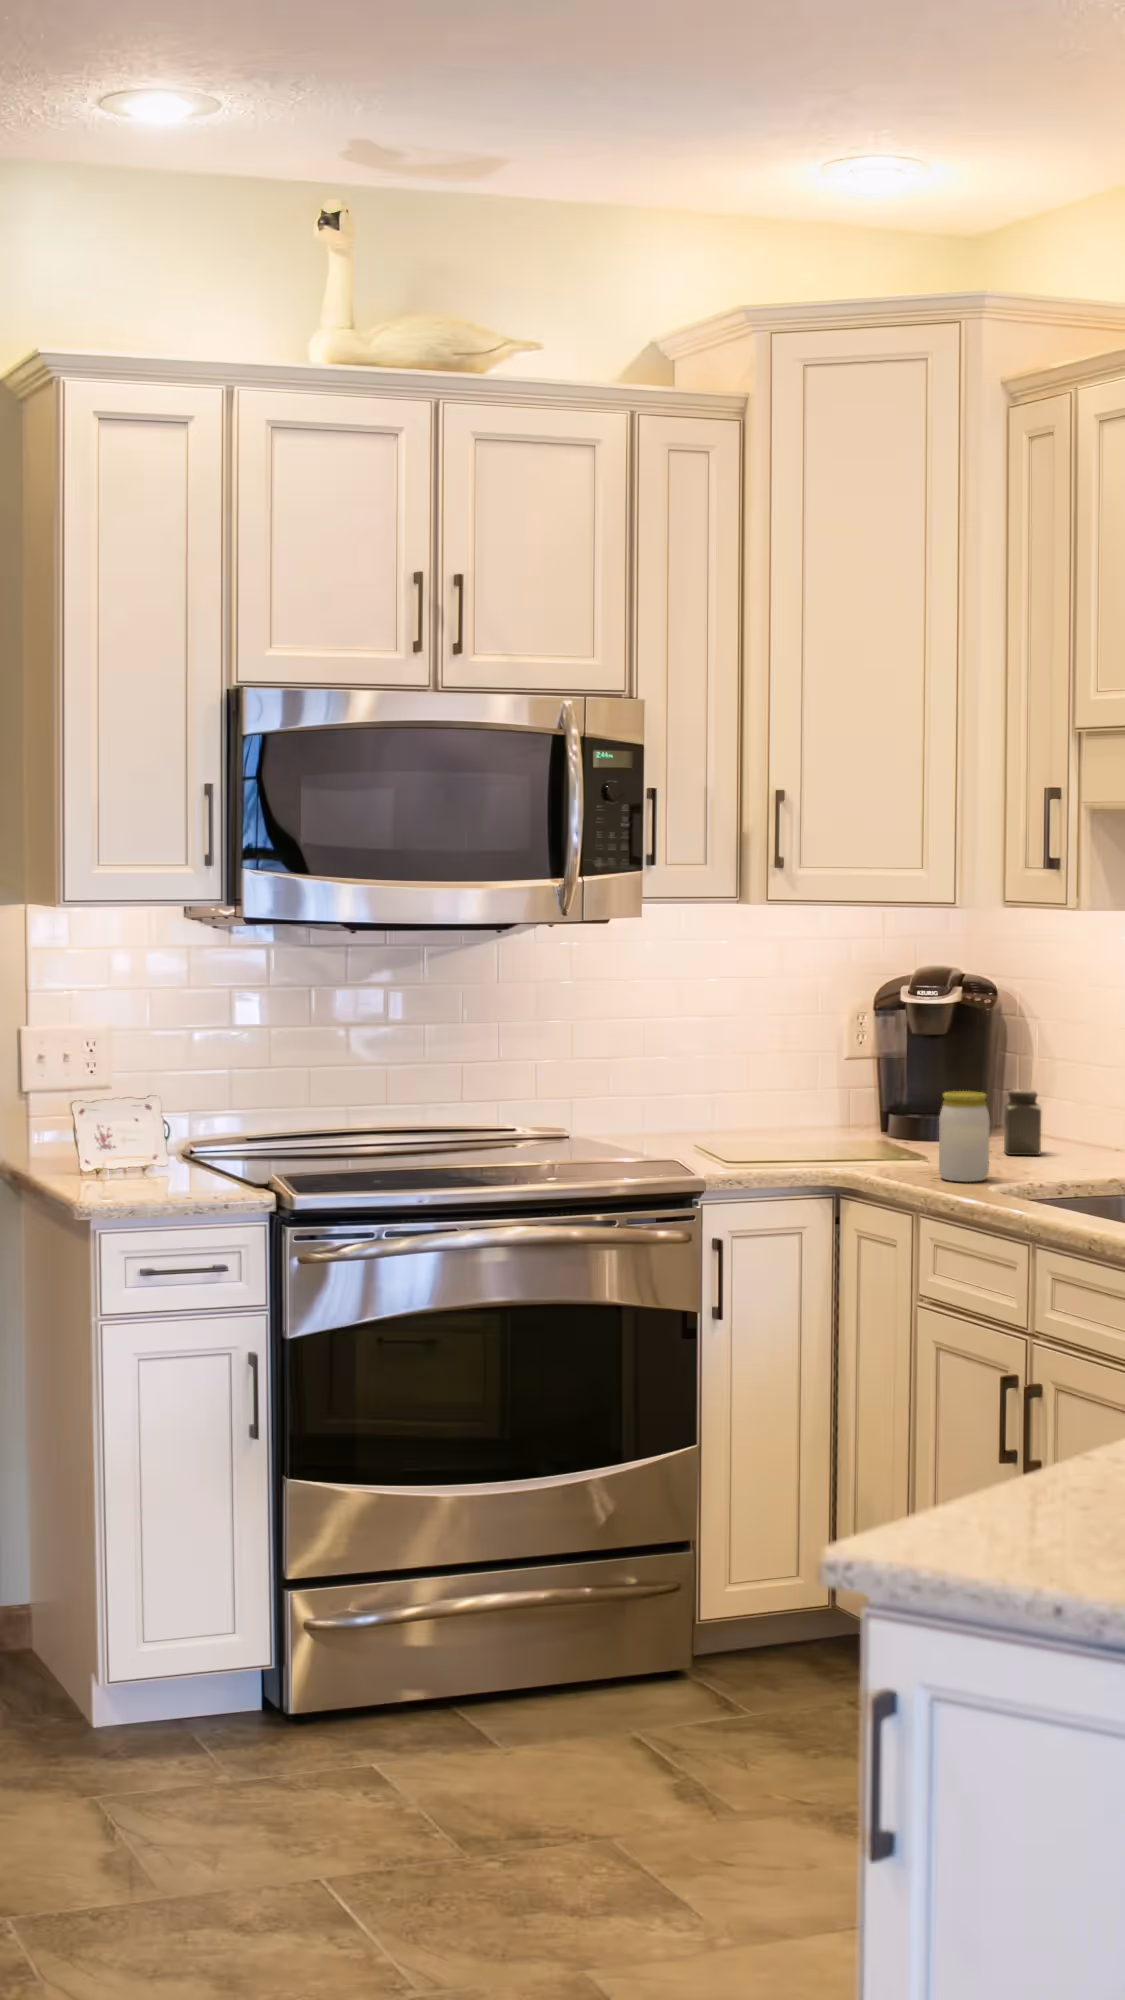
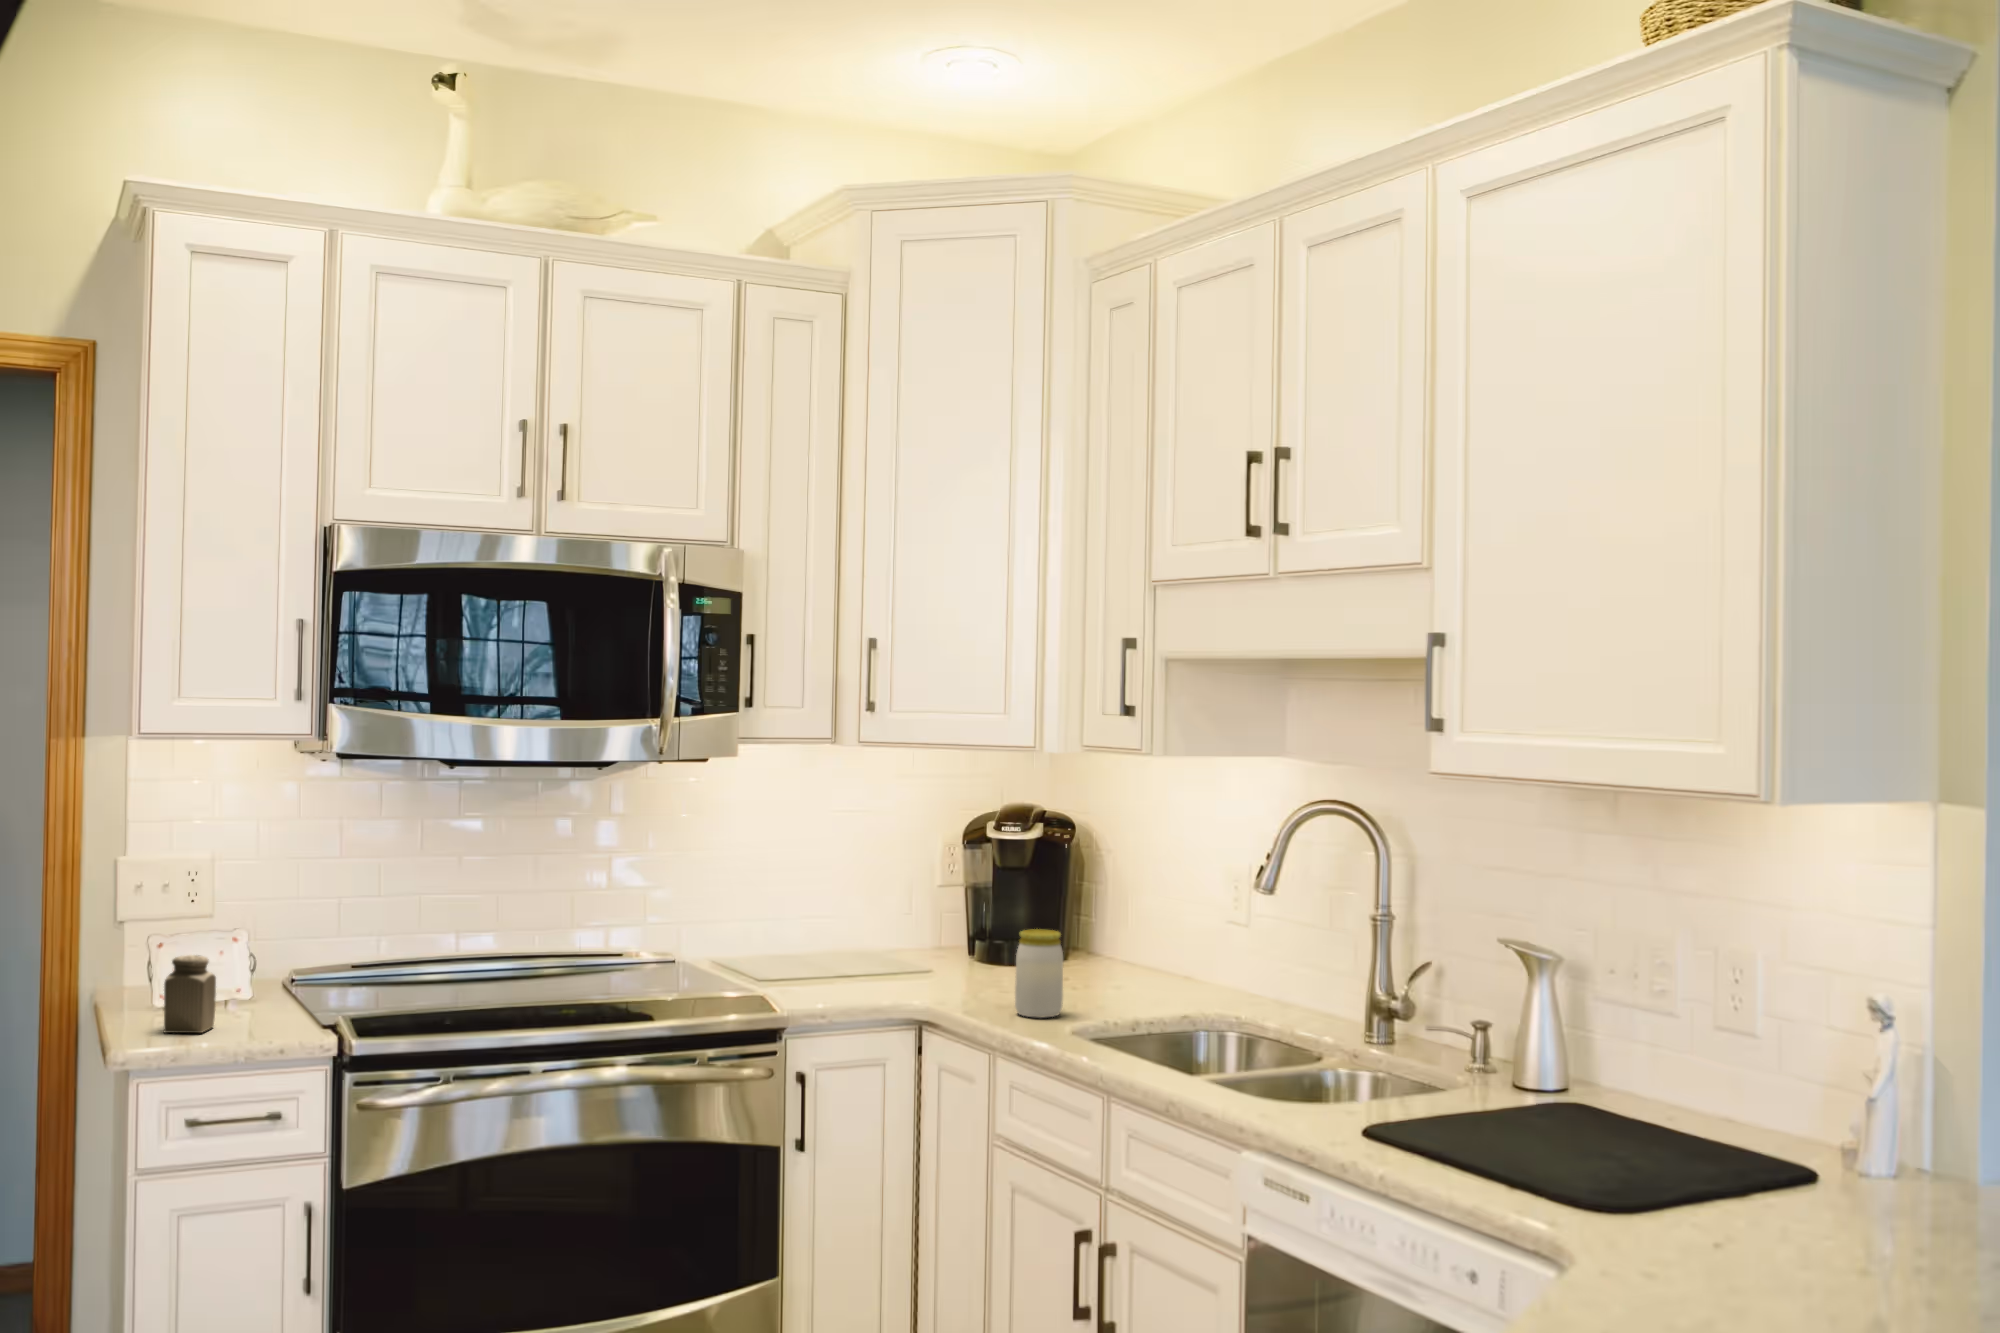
salt shaker: present [1004,1089,1041,1155] -> present [164,955,216,1033]

